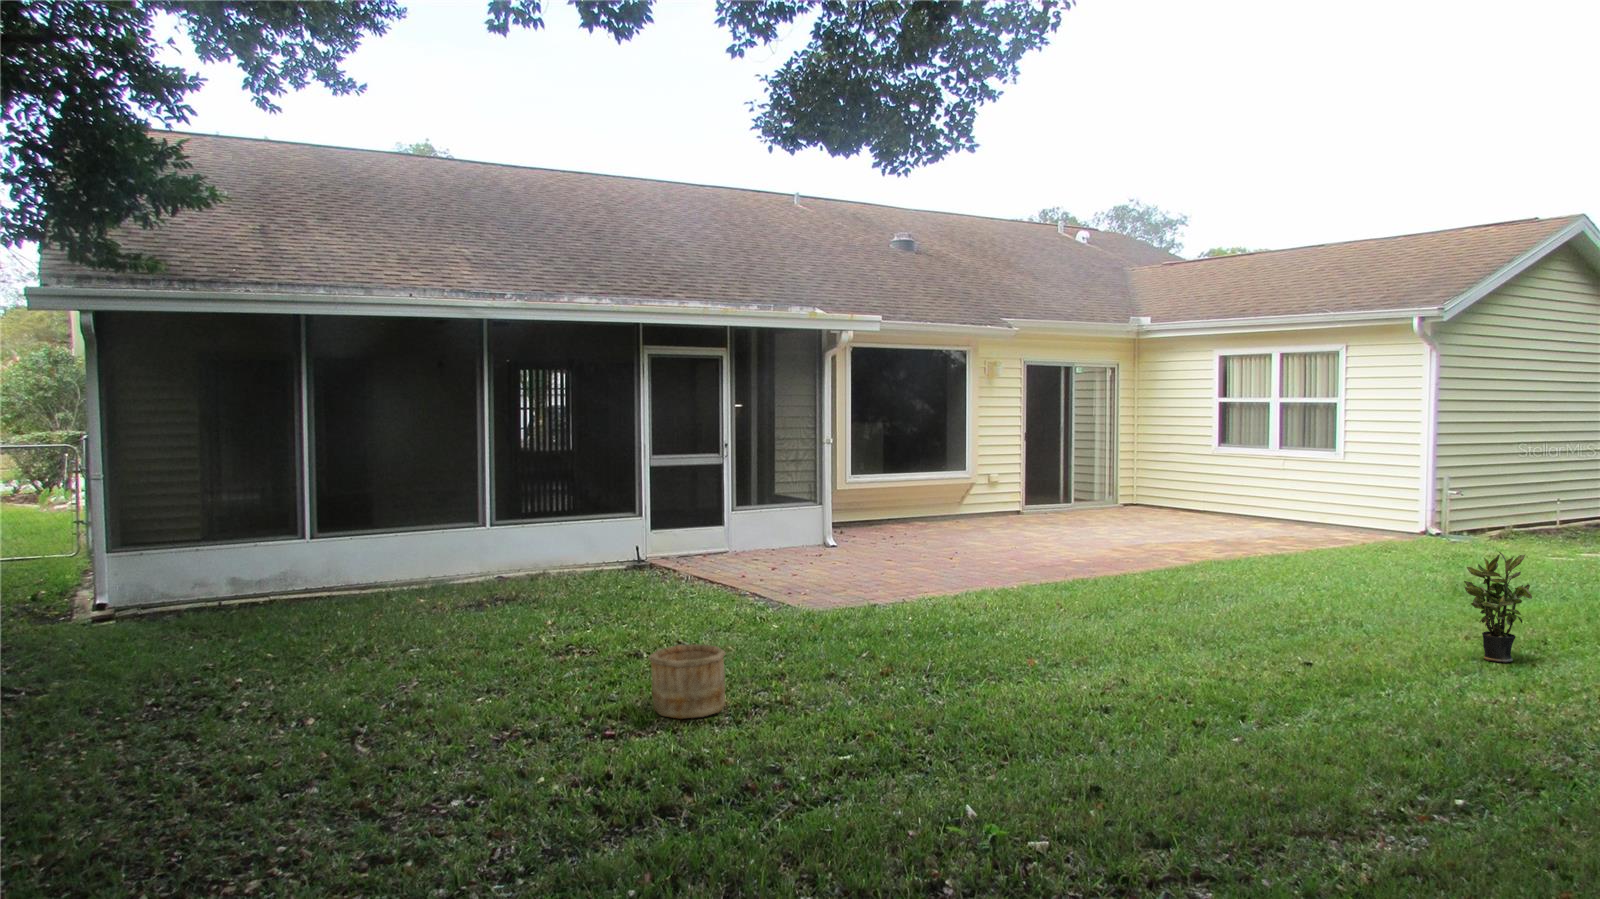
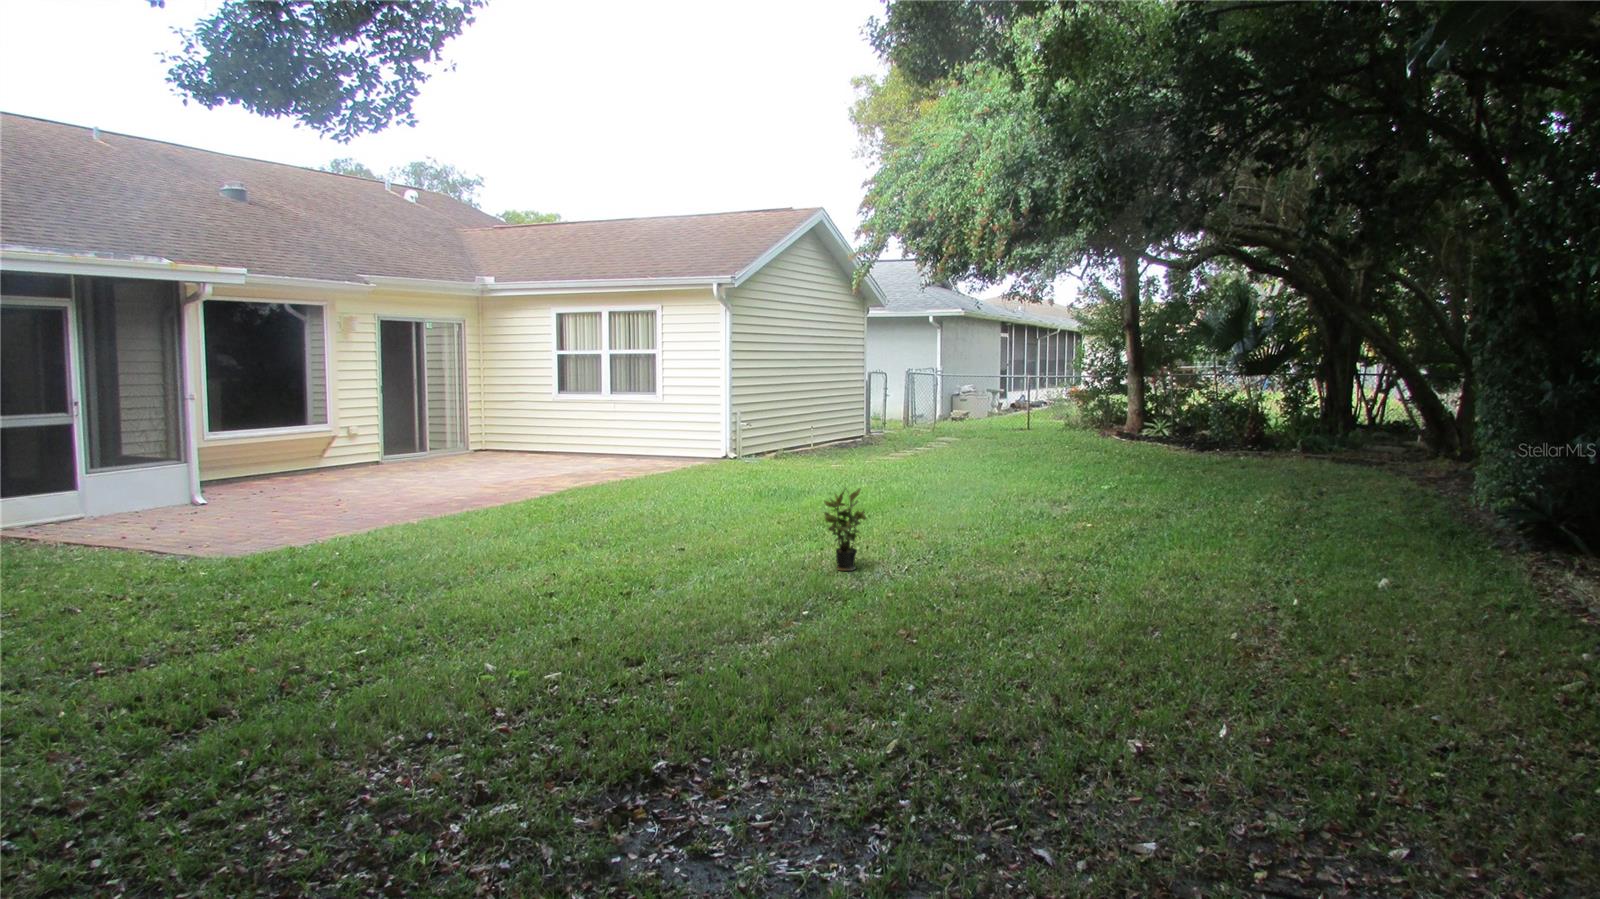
wooden bucket: present [649,644,725,719] -> none [70,703,185,807]

